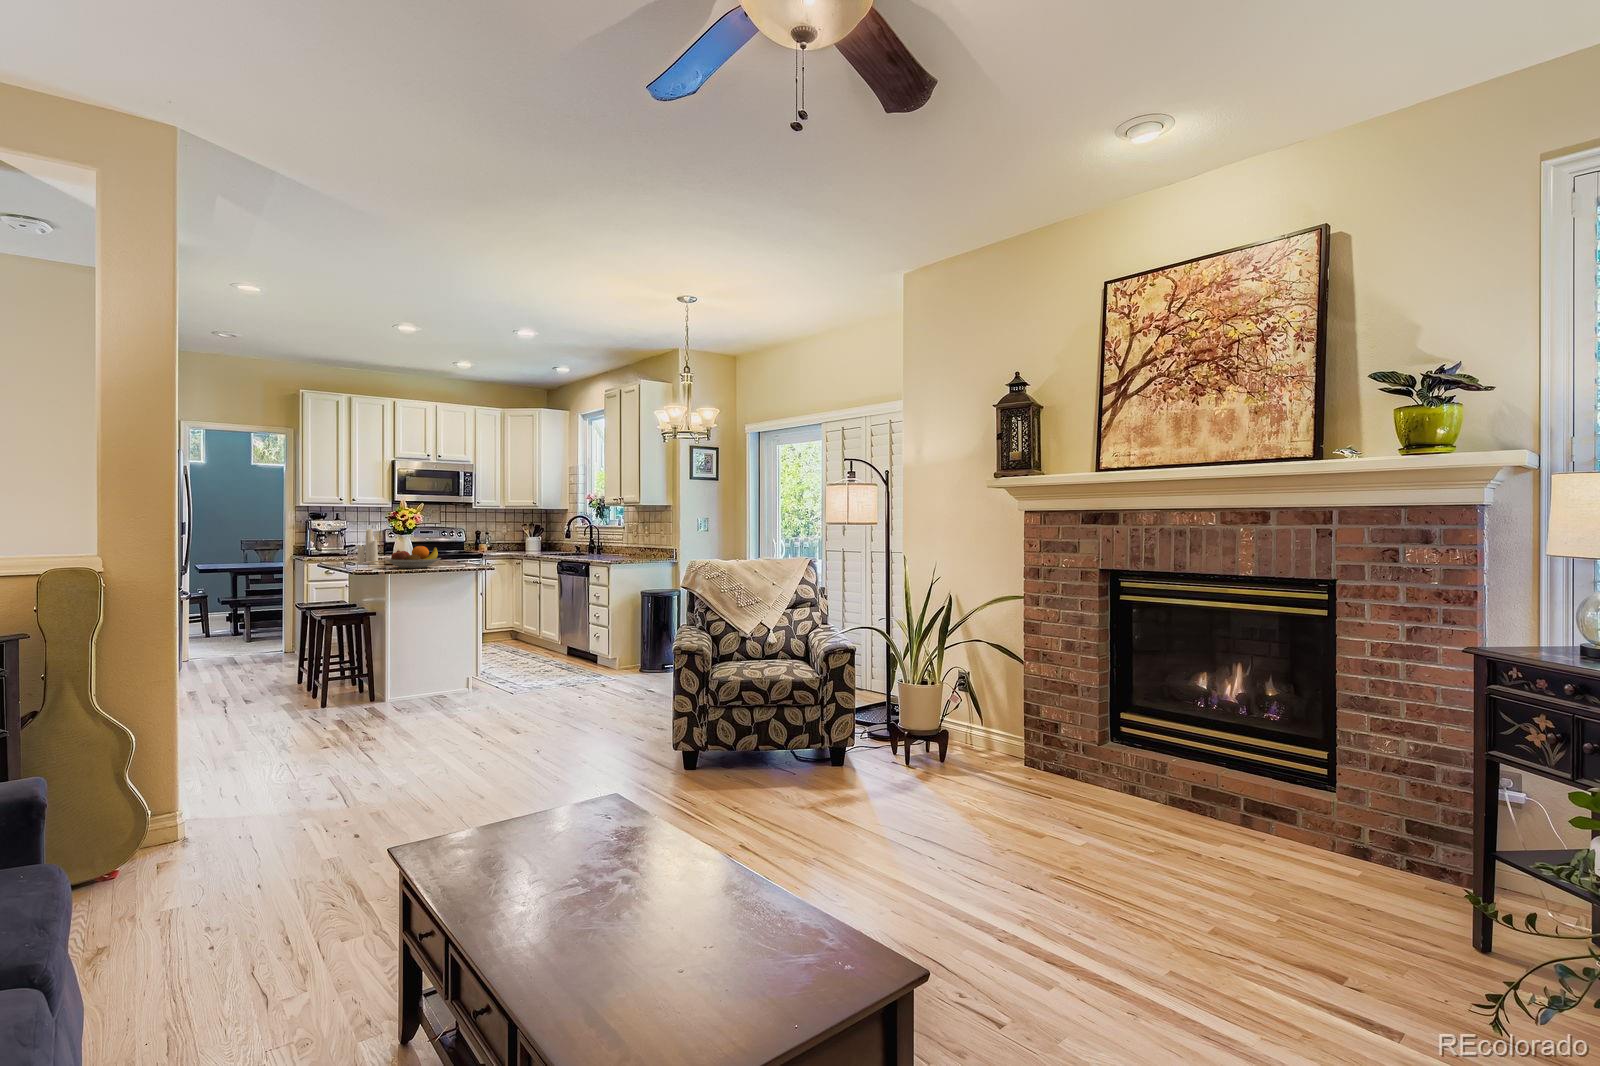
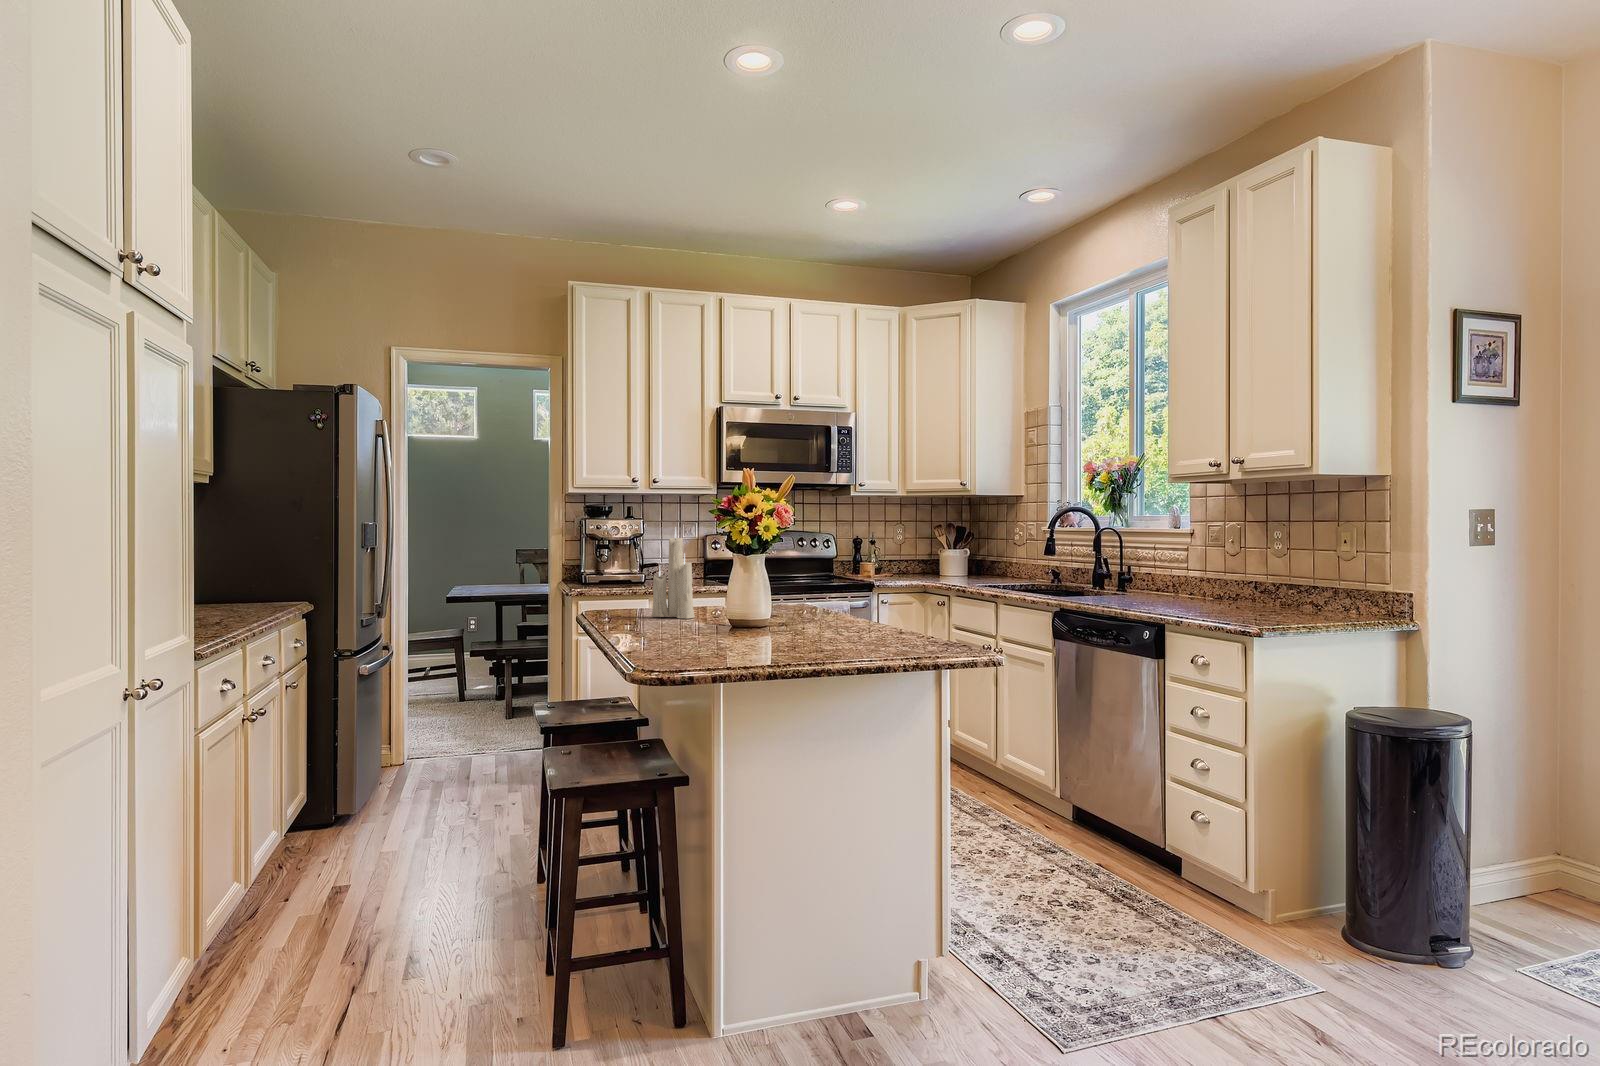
fruit bowl: present [385,546,440,568] -> none [708,586,844,649]

